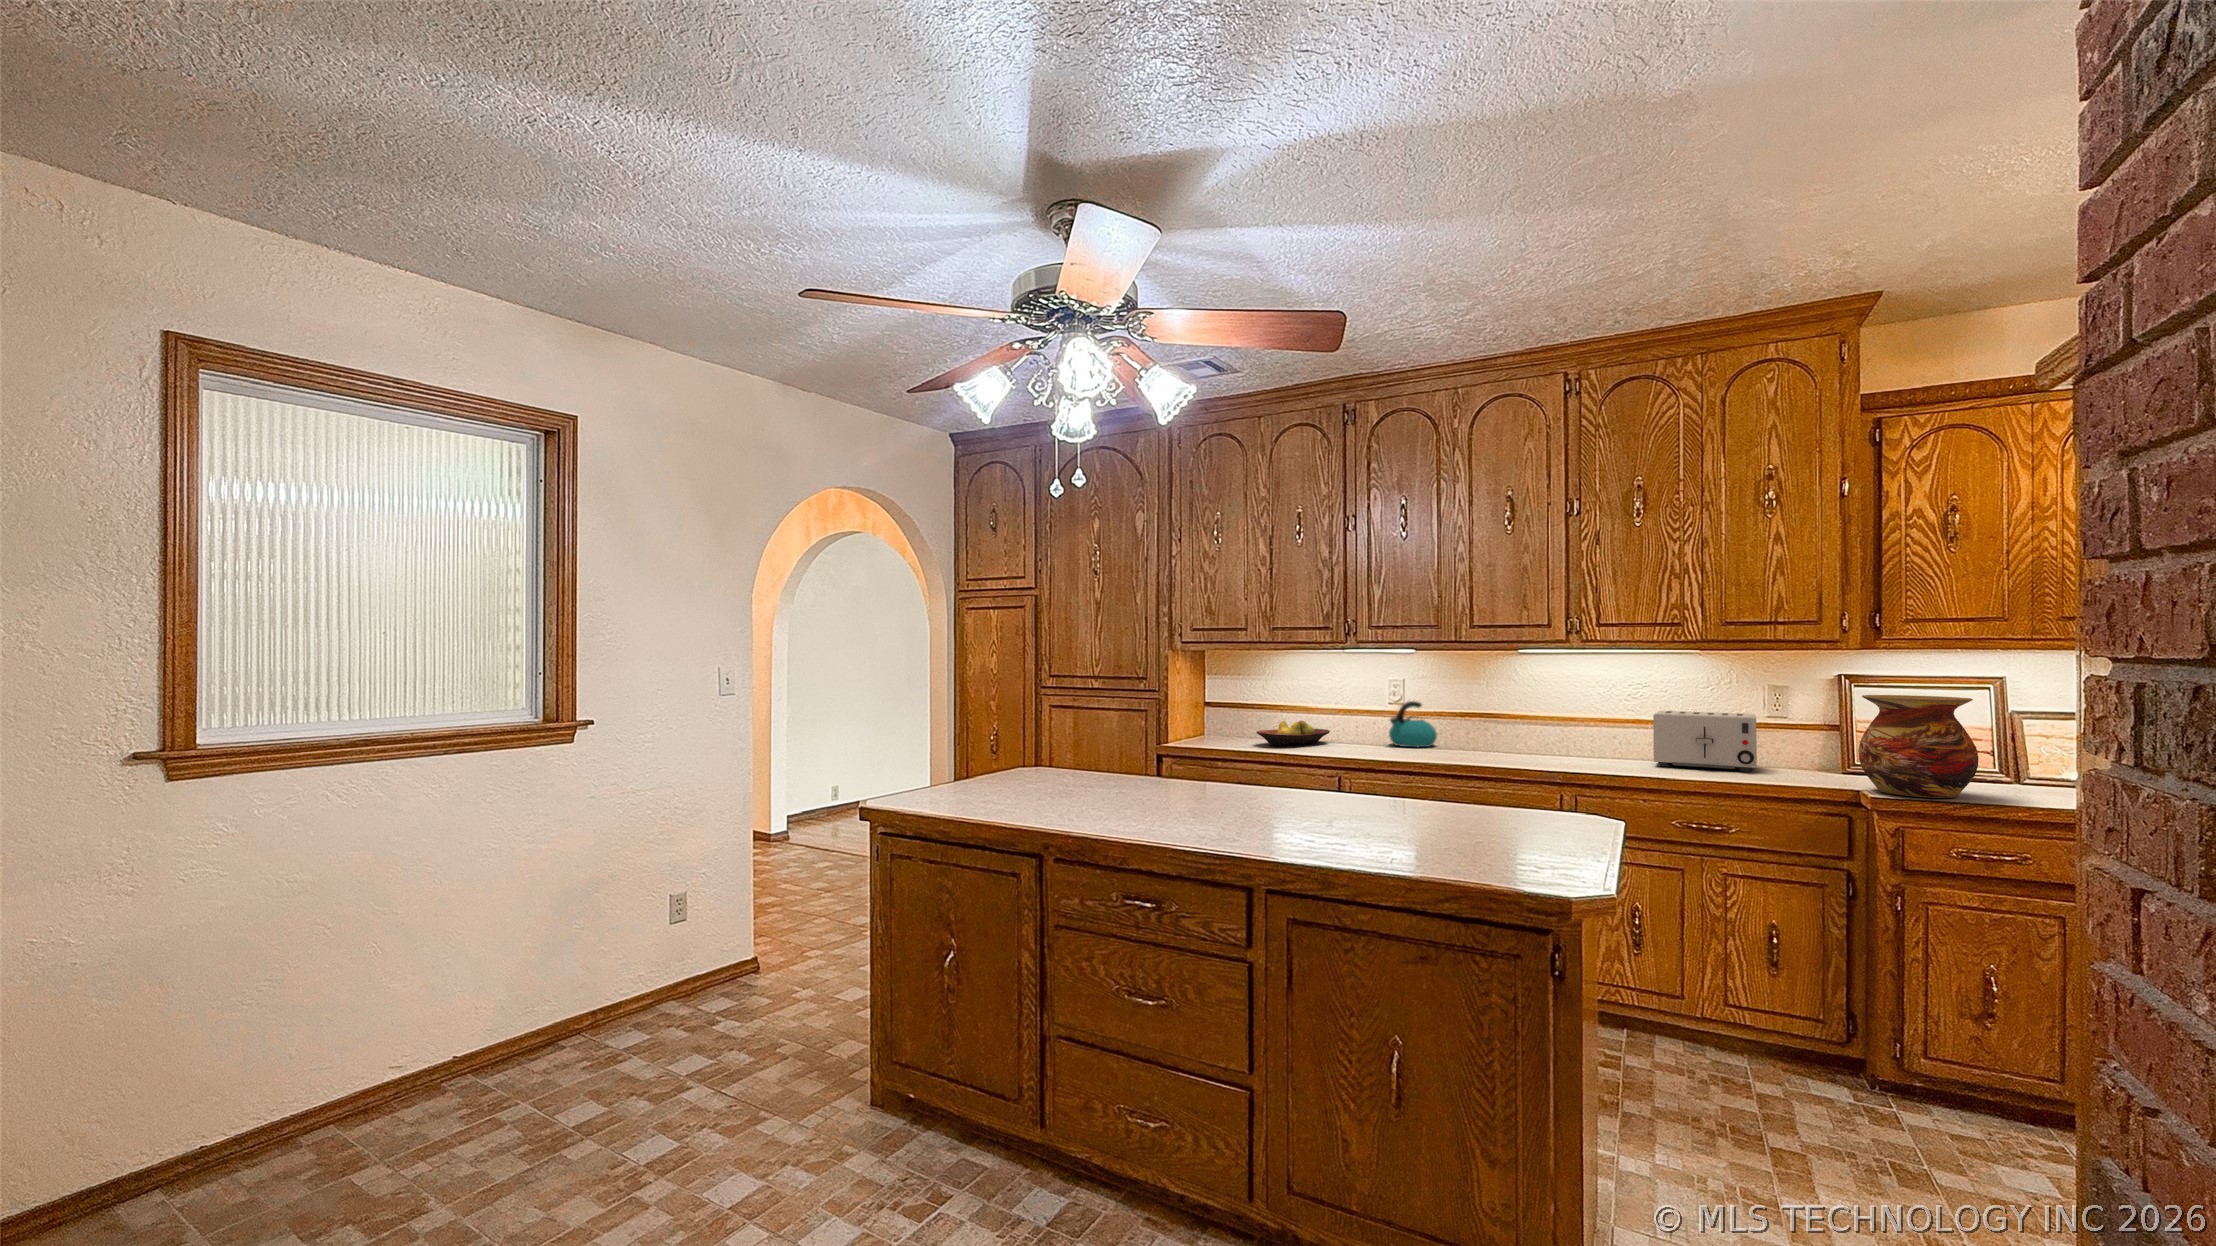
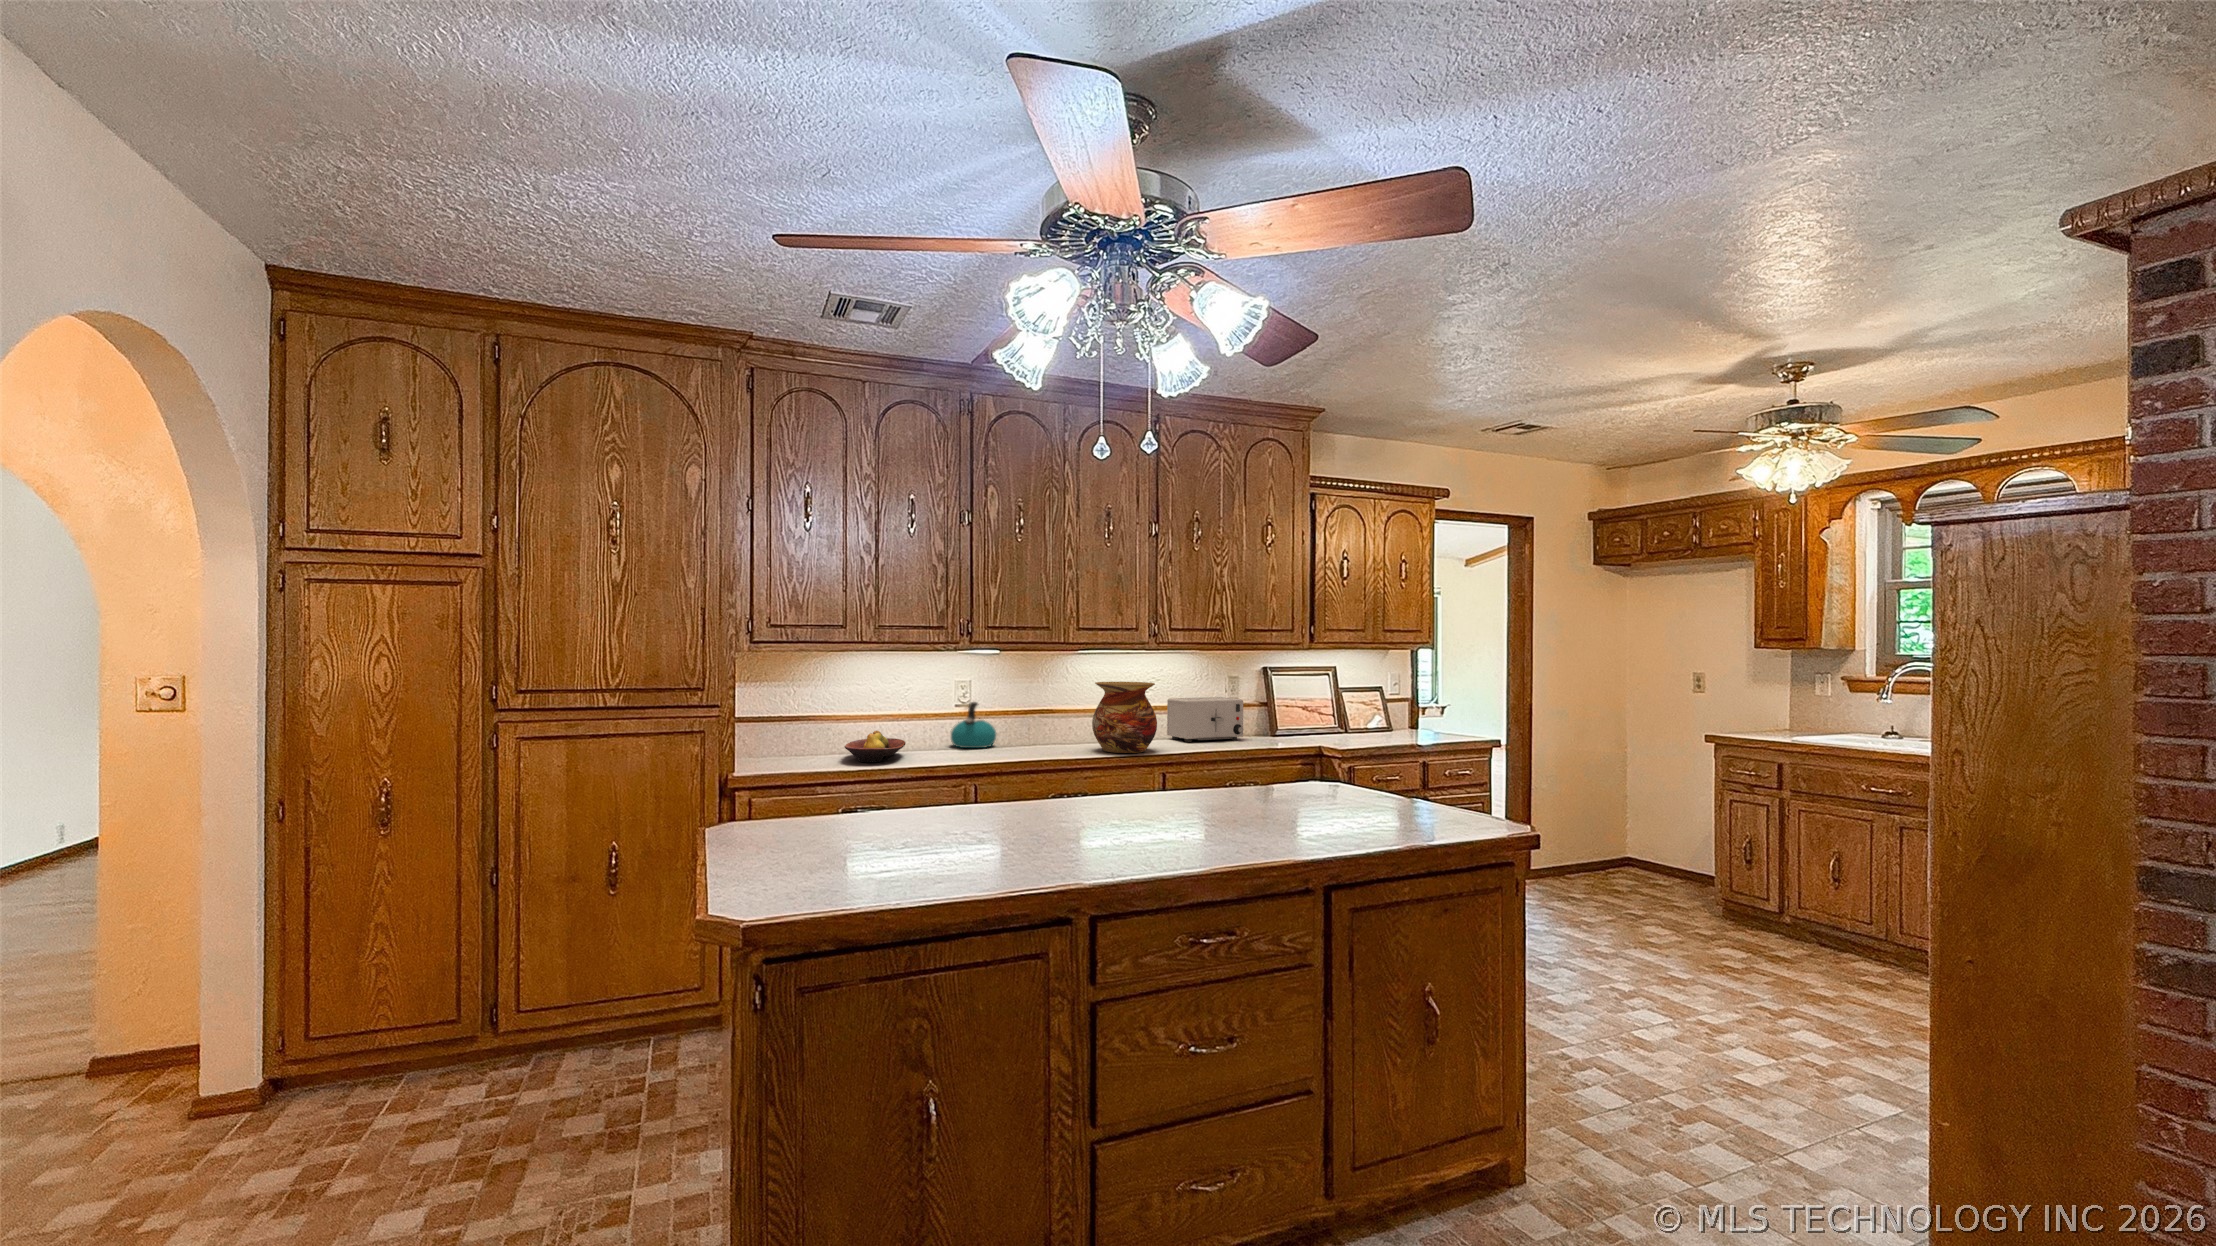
vase: present [1858,695,1978,798] -> present [1092,682,1157,753]

